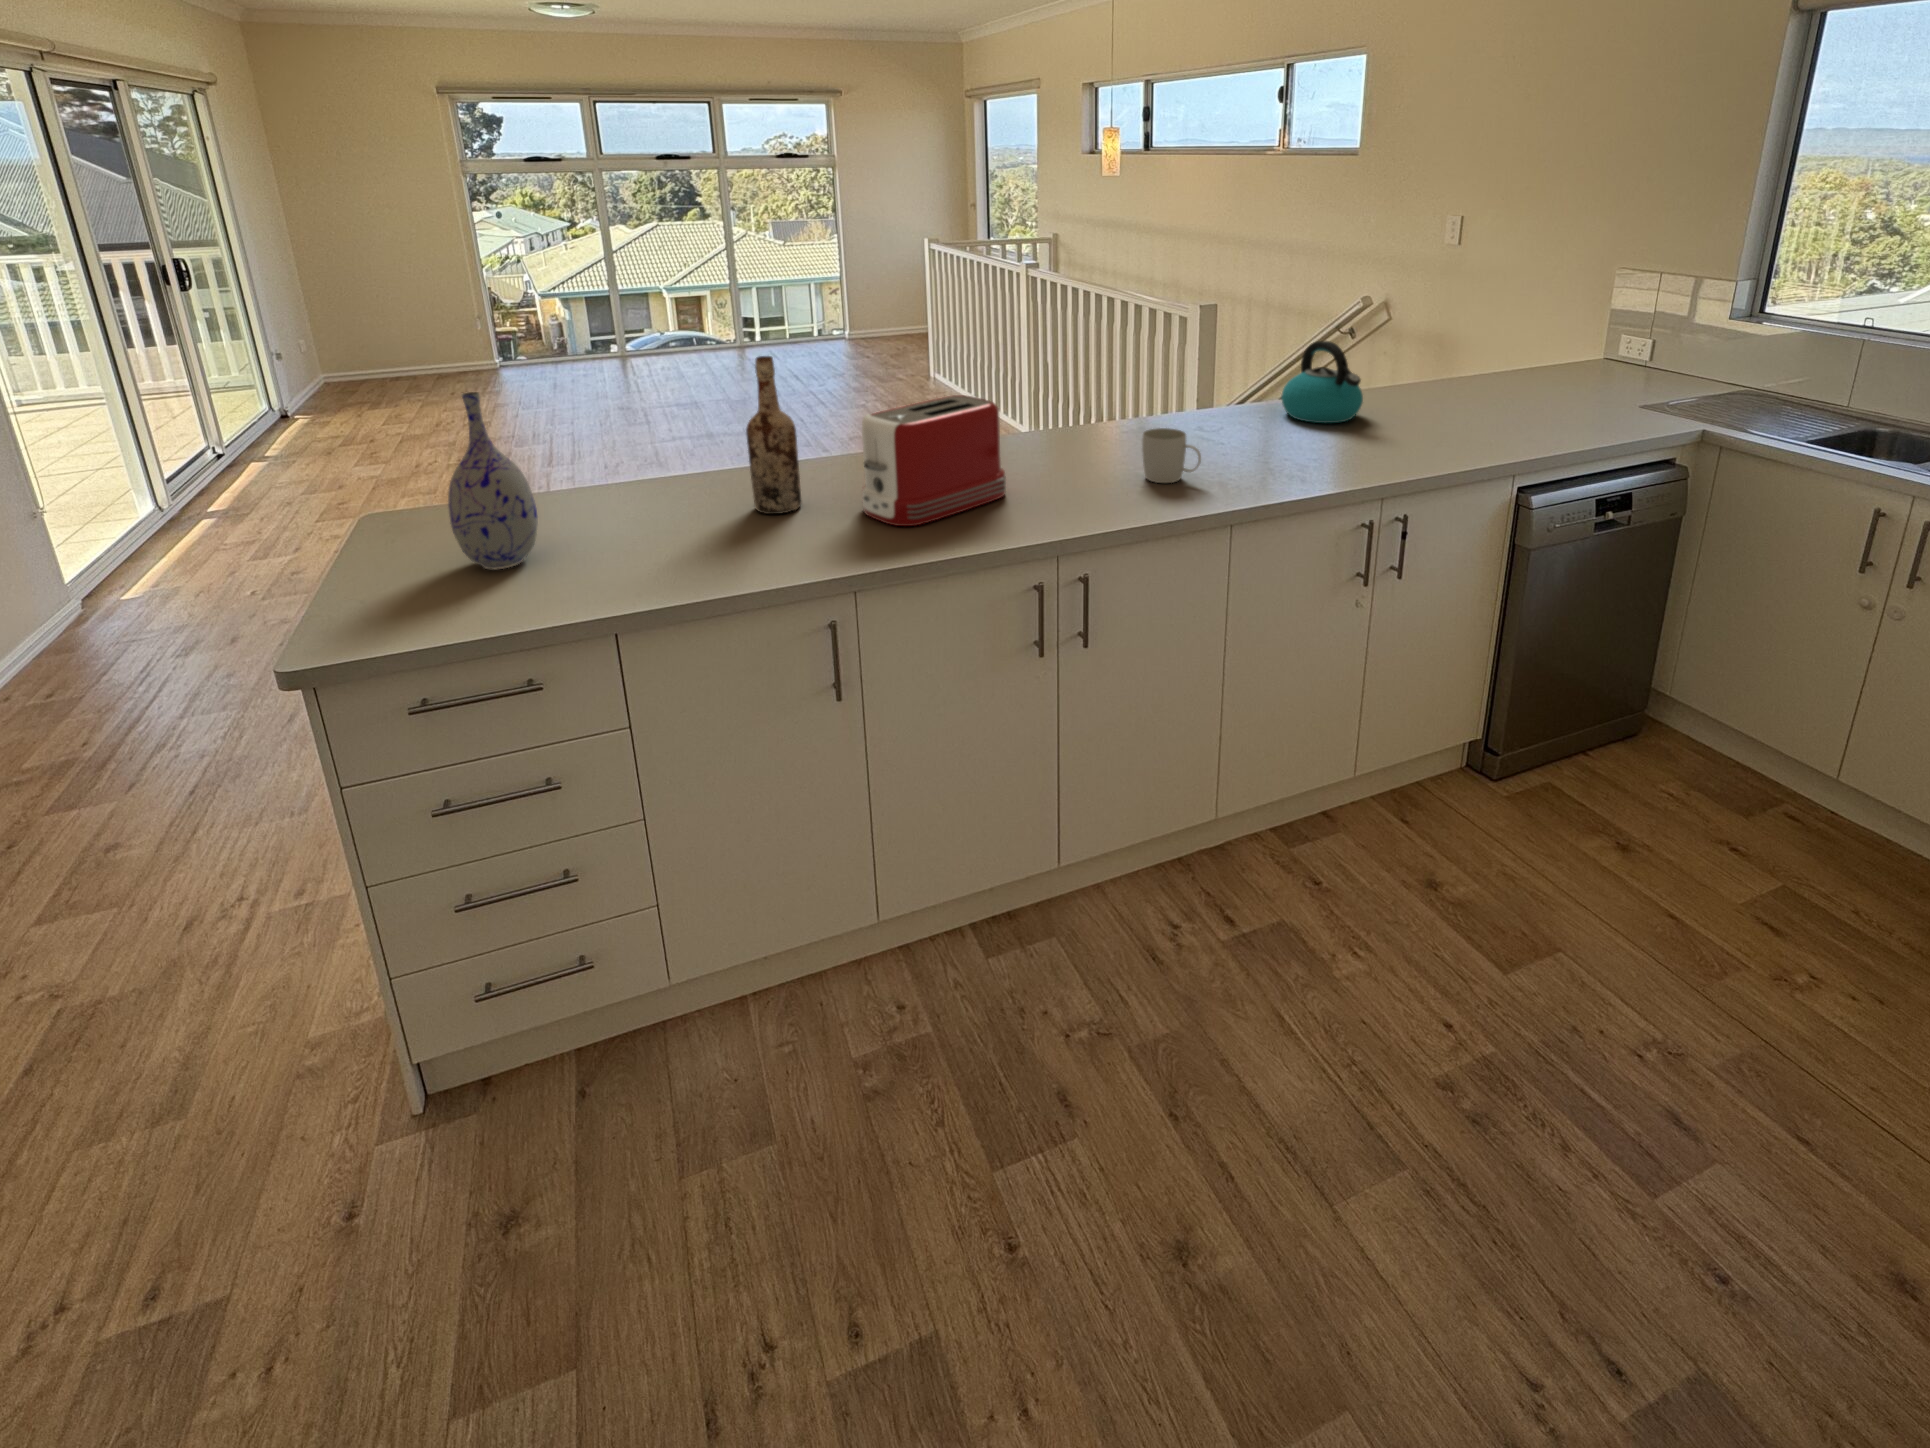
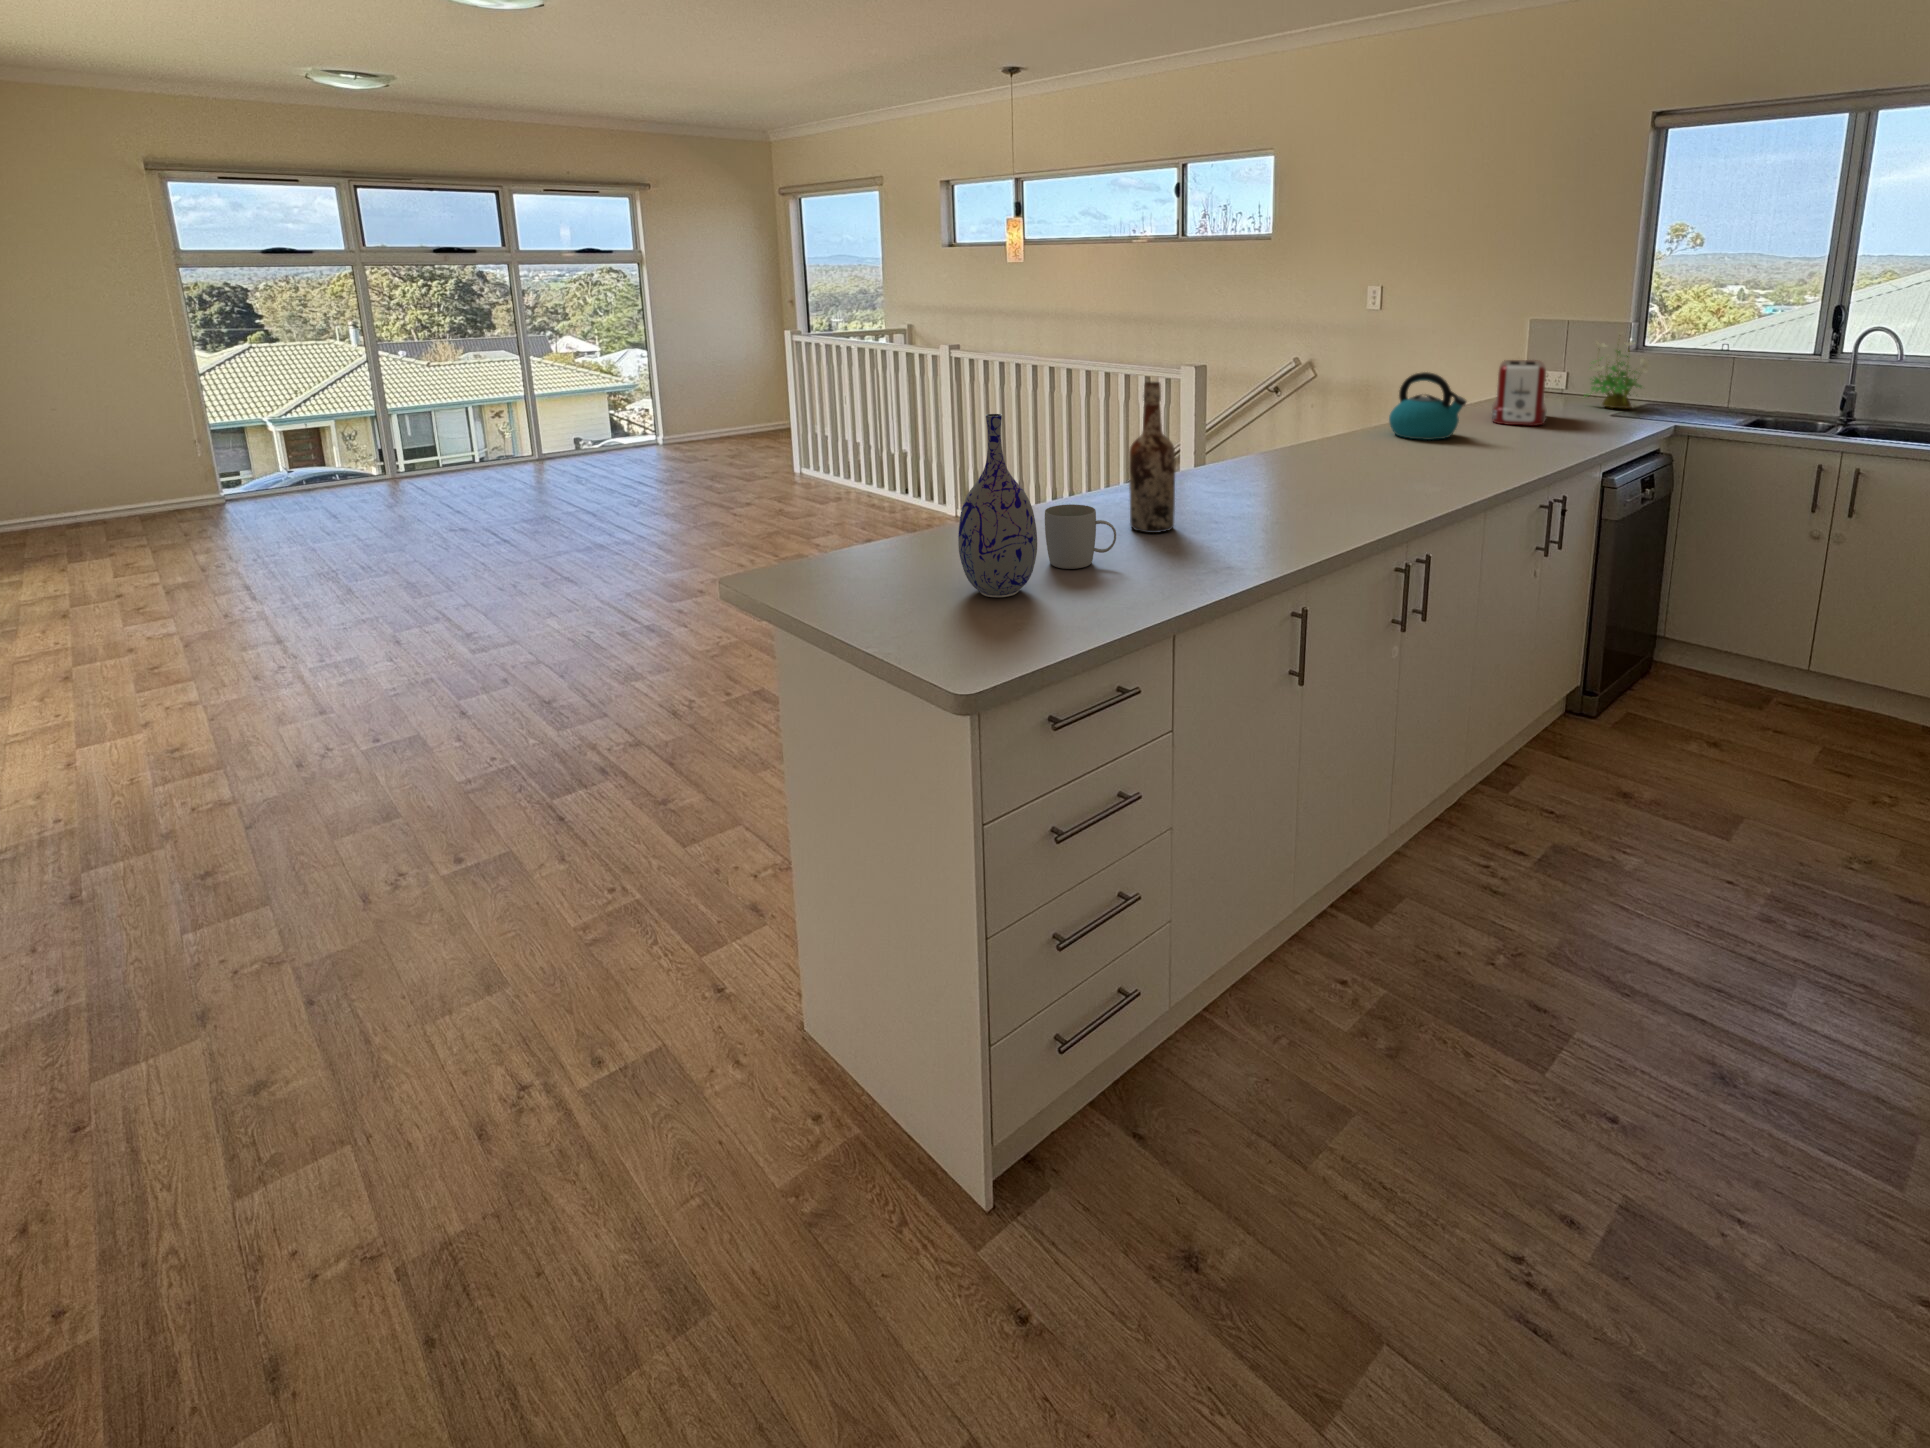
potted plant: none [1634,295,1729,397] -> present [1591,342,1649,408]
toaster: present [862,395,1006,526] -> present [1491,360,1547,426]
mug: present [1142,428,1201,483] -> present [1045,504,1116,569]

